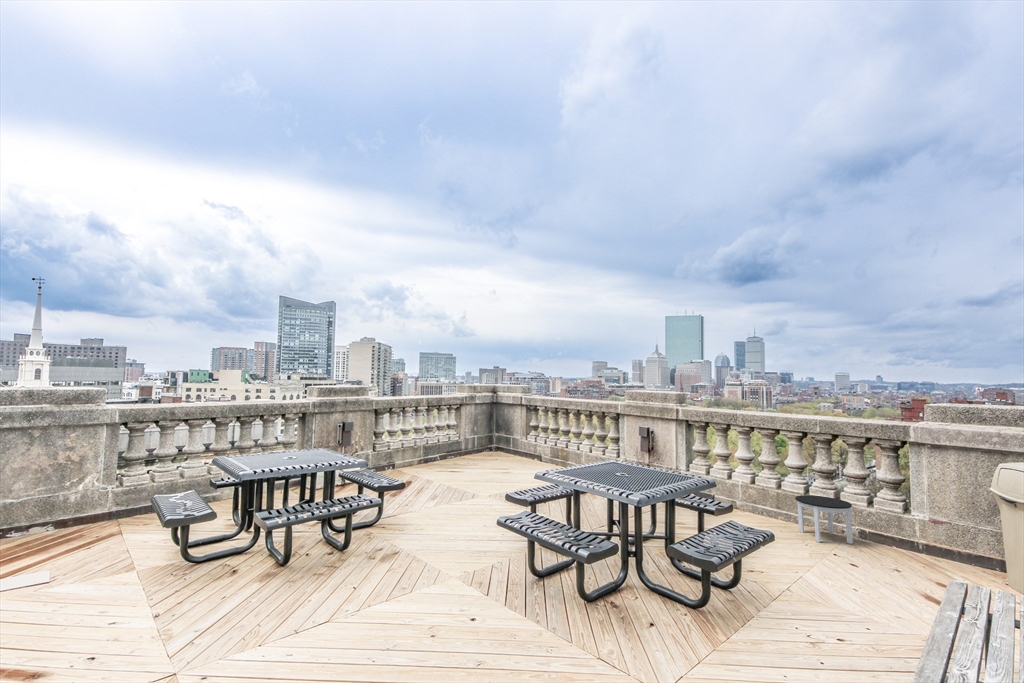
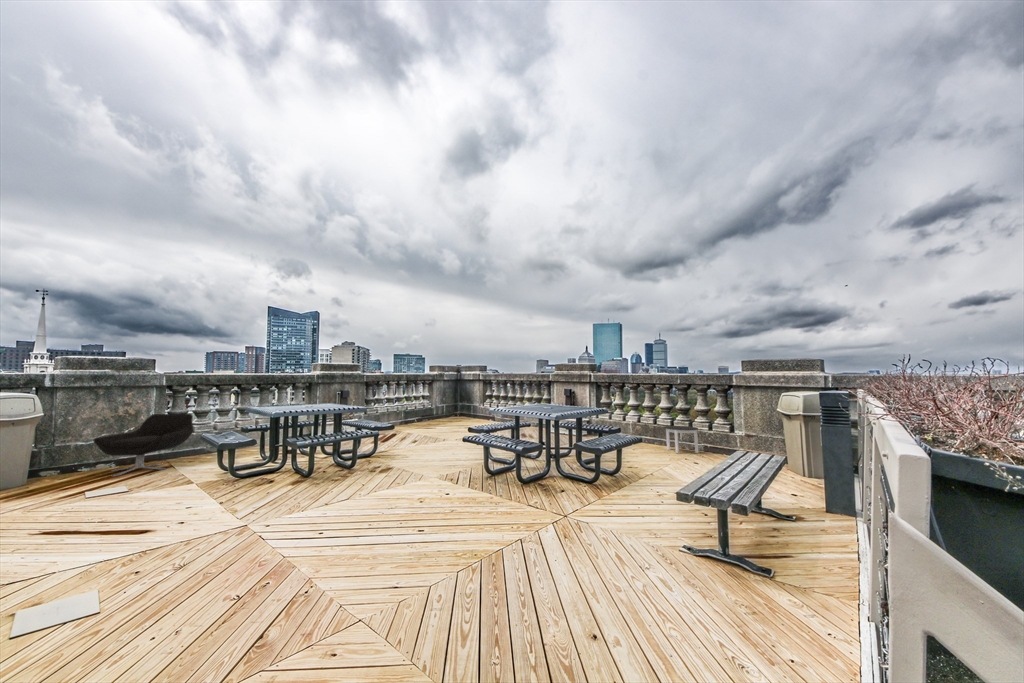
lounge chair: none [21,461,149,551] -> present [94,414,193,476]

